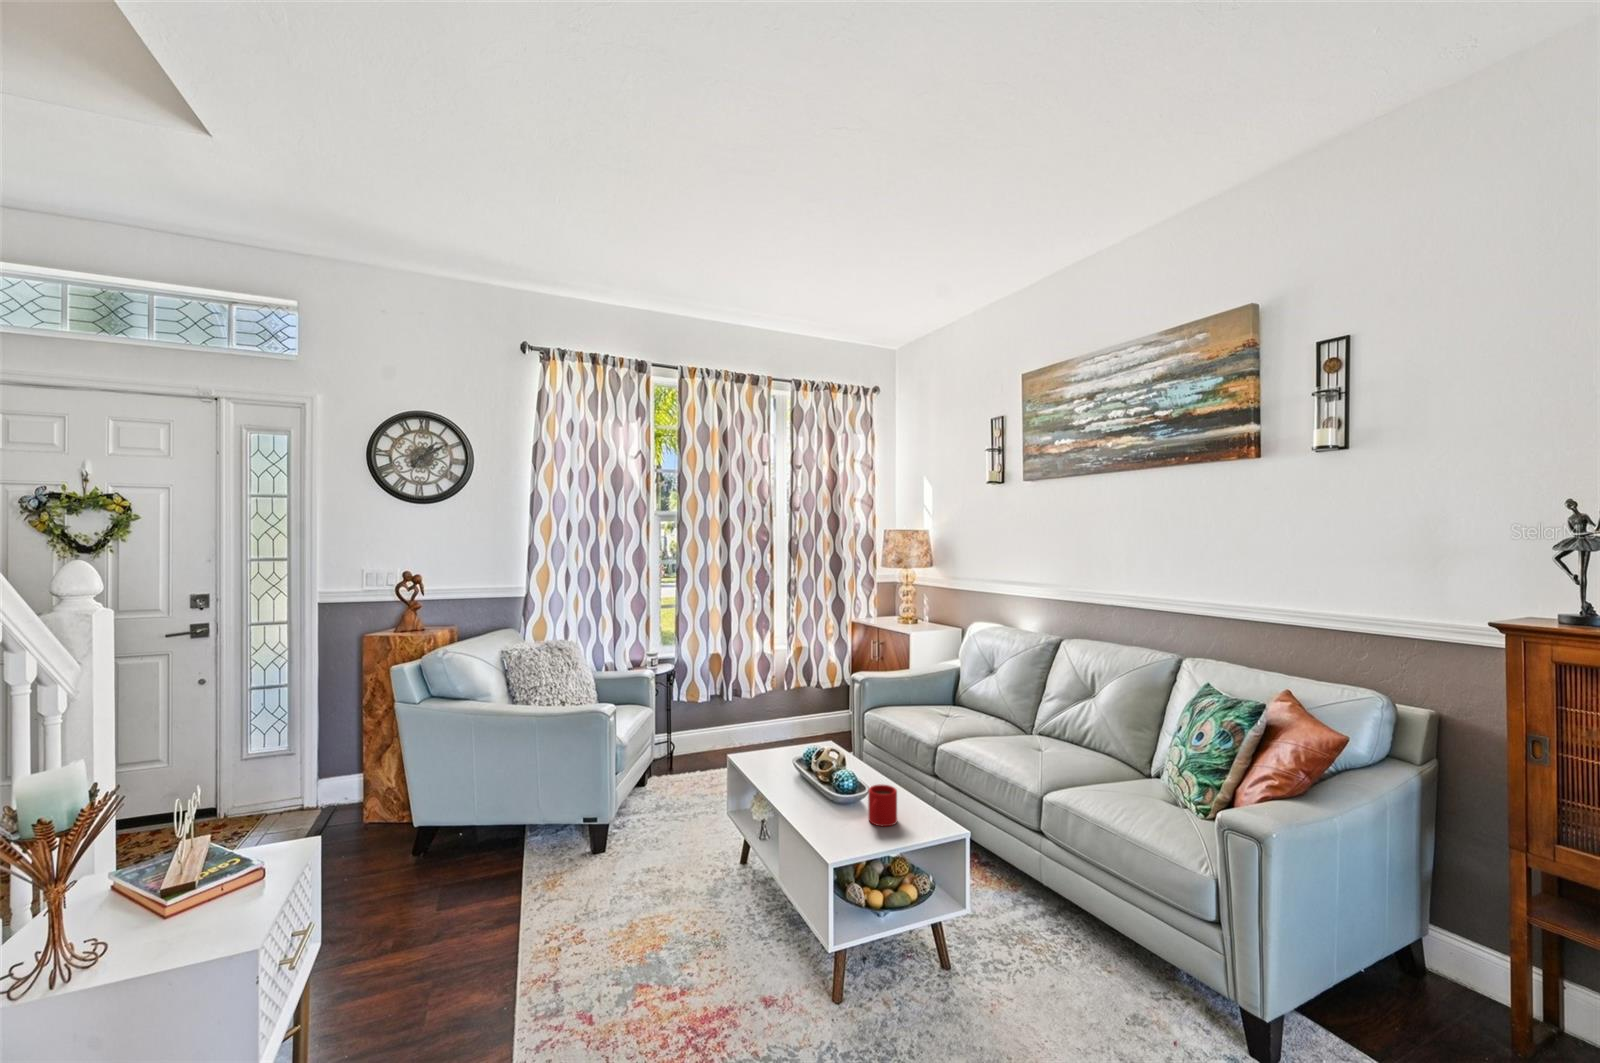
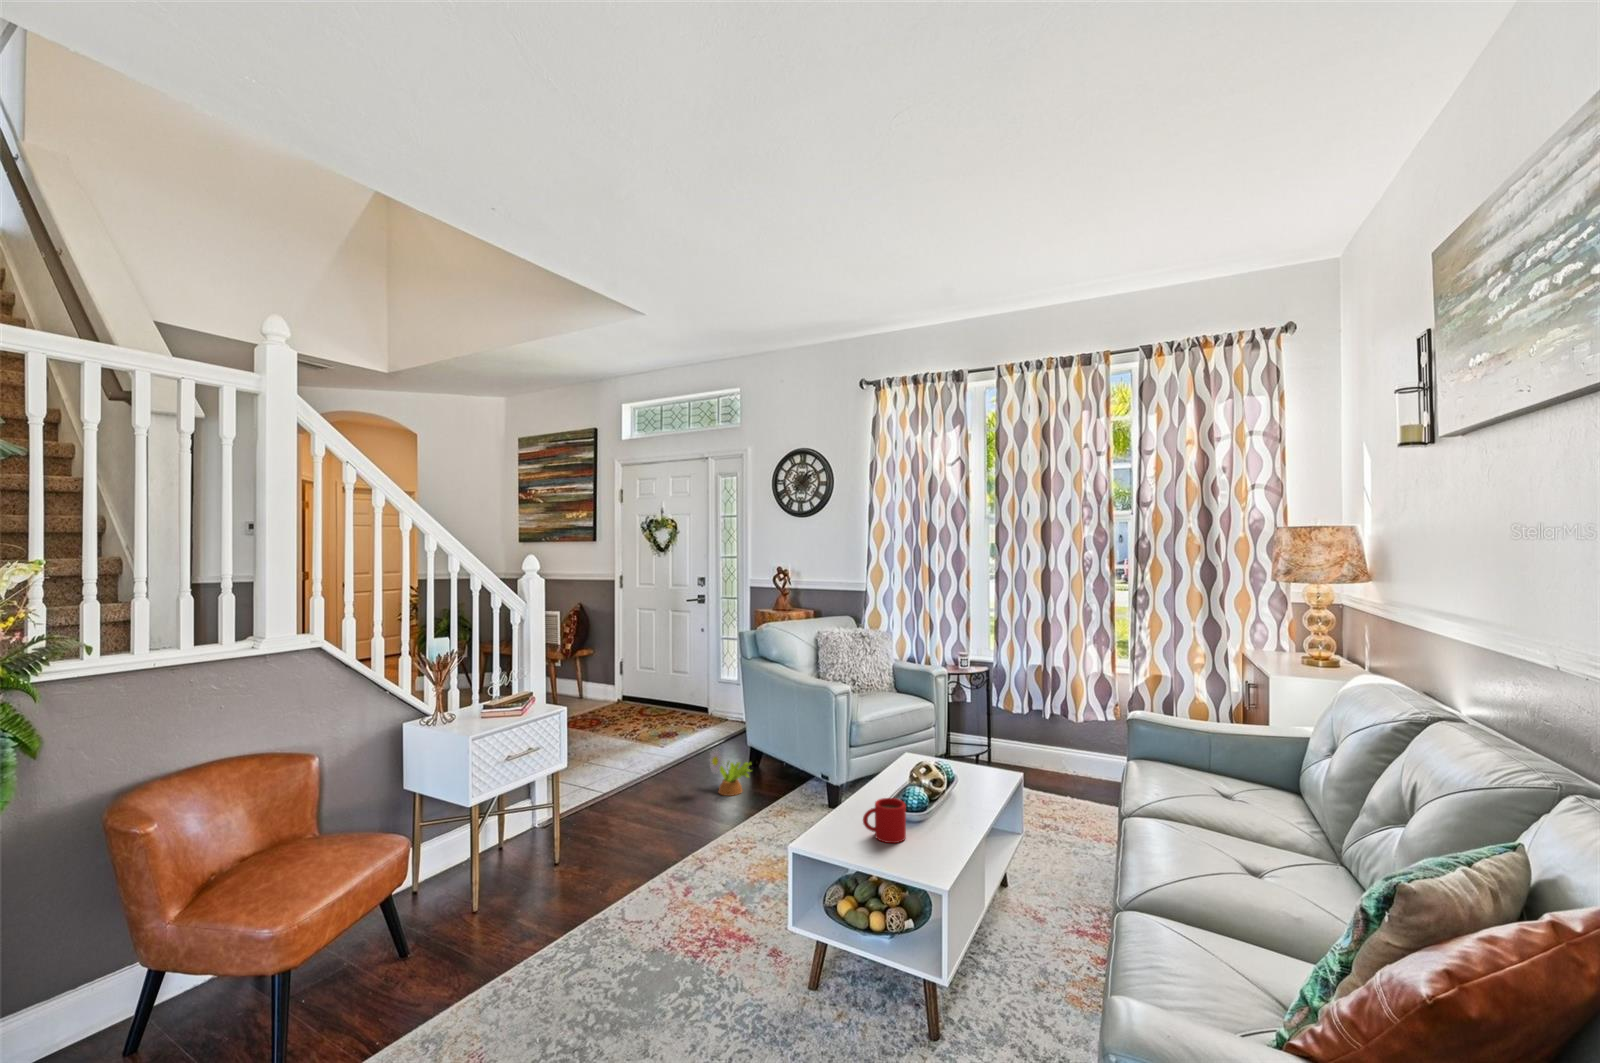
decorative plant: none [409,831,487,894] -> present [710,749,751,796]

